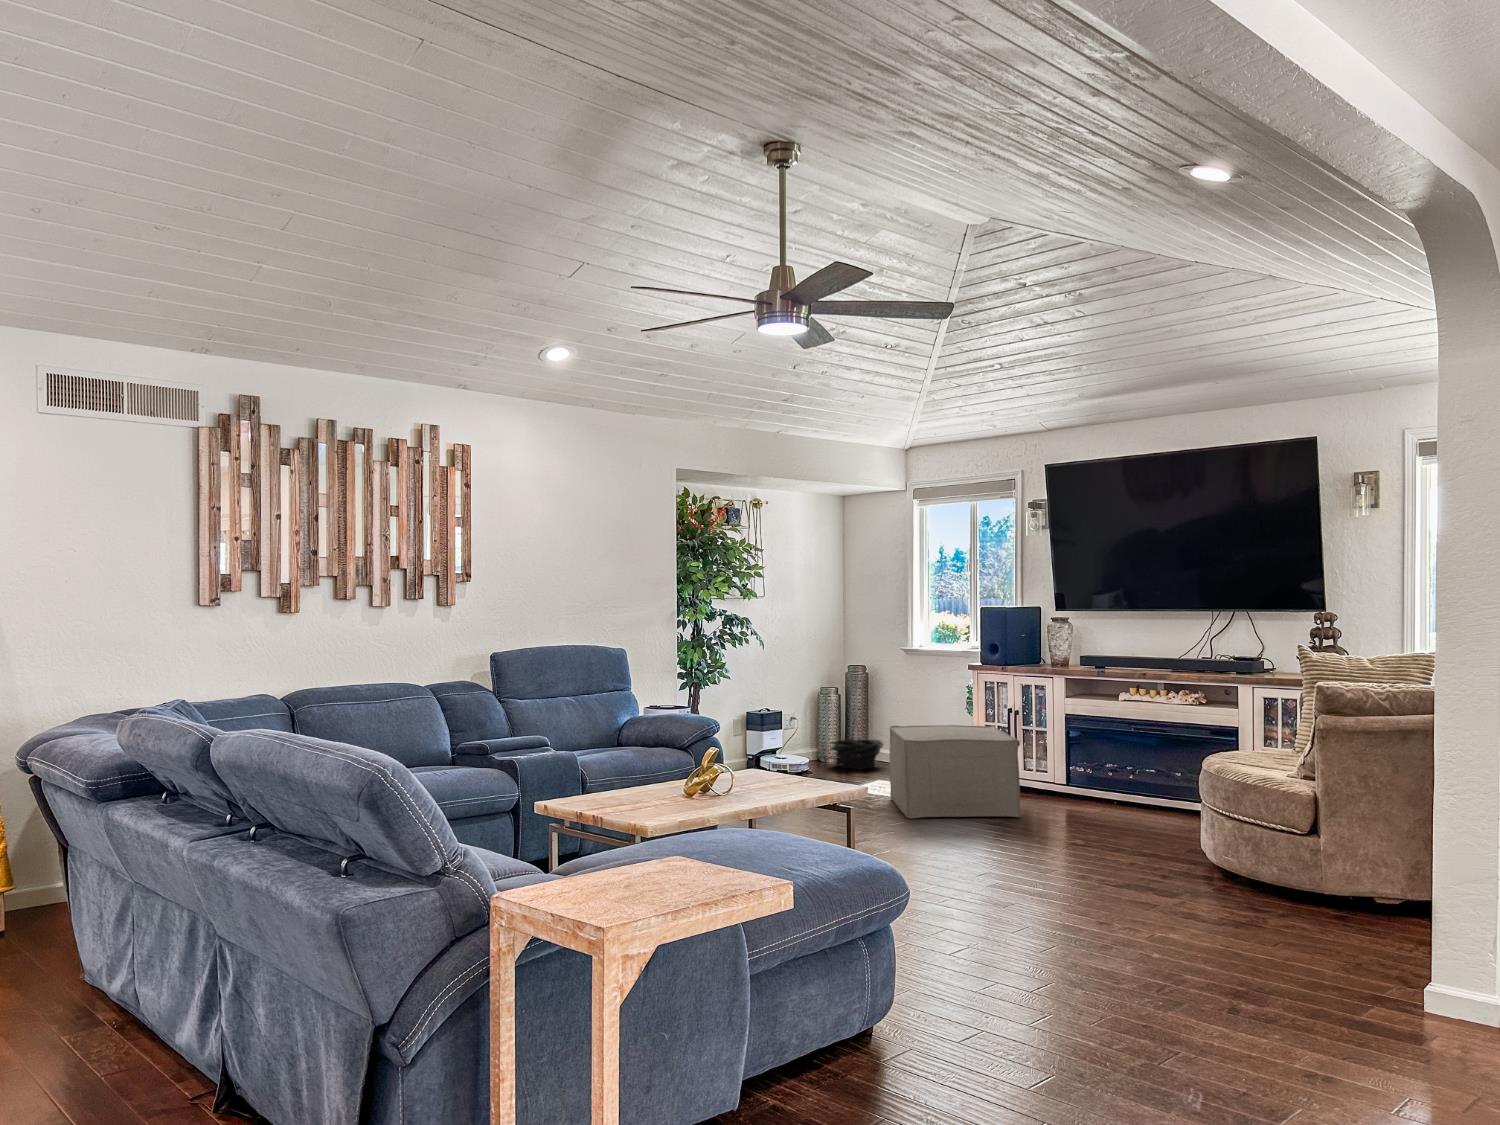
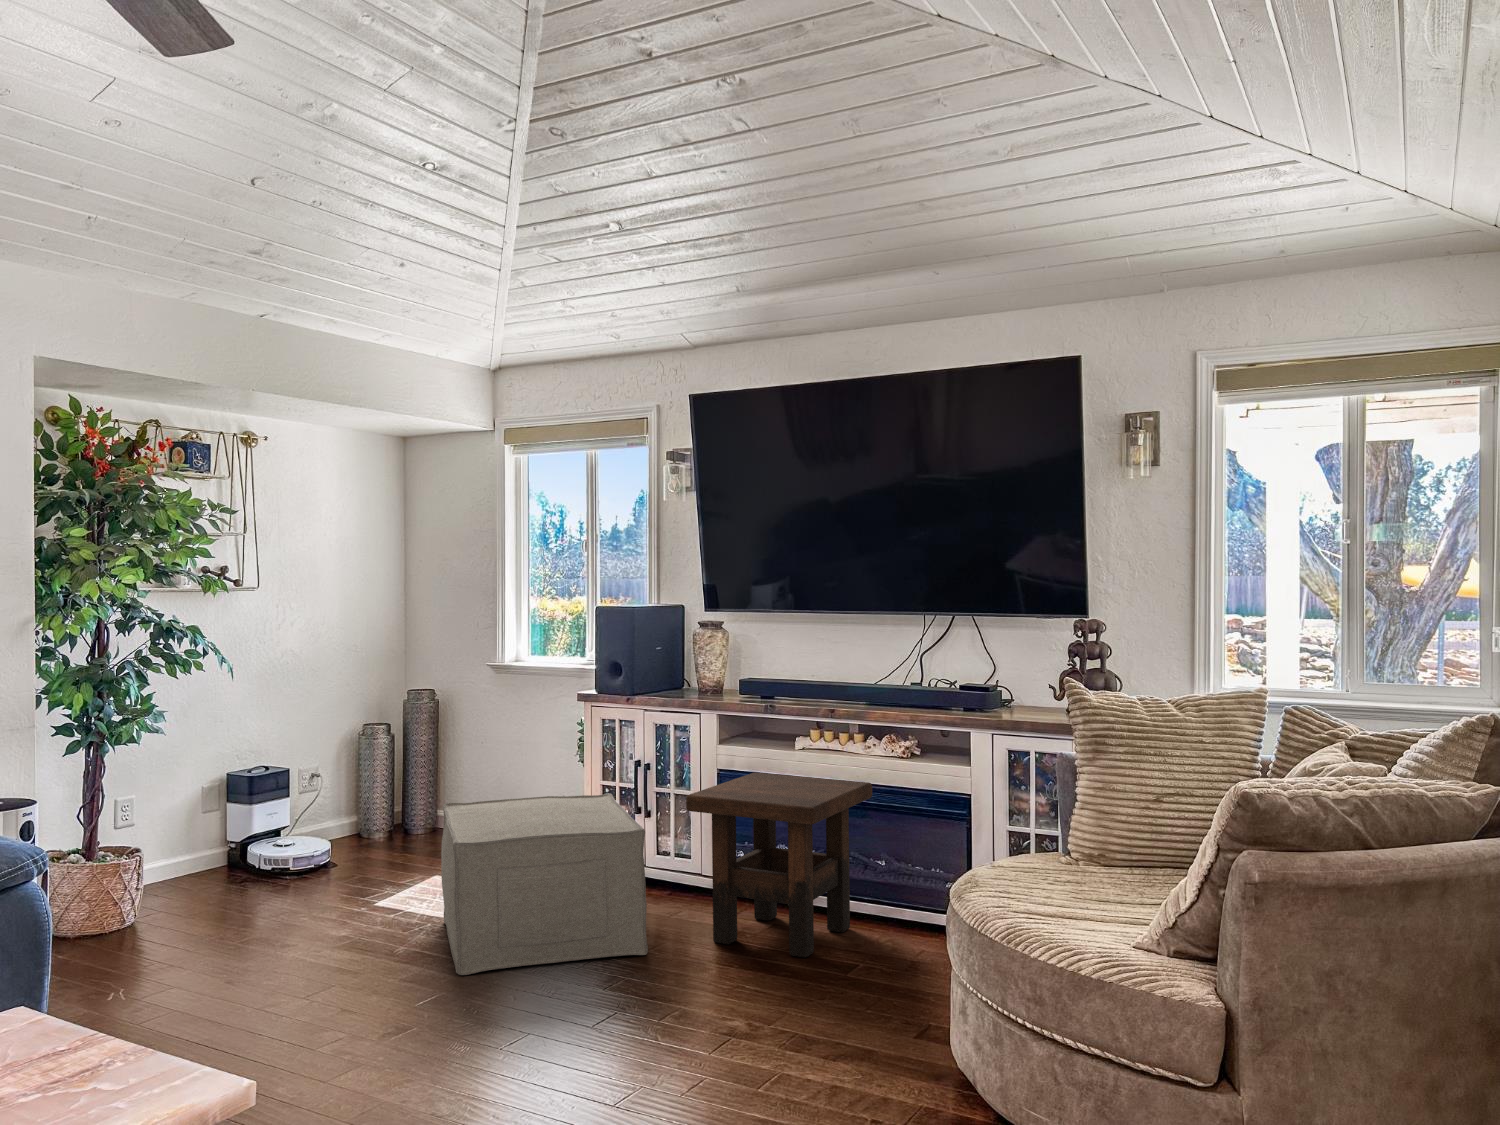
side table: none [1044,714,1170,824] -> present [686,773,872,958]
basket: present [831,734,883,769] -> none [370,770,455,850]

